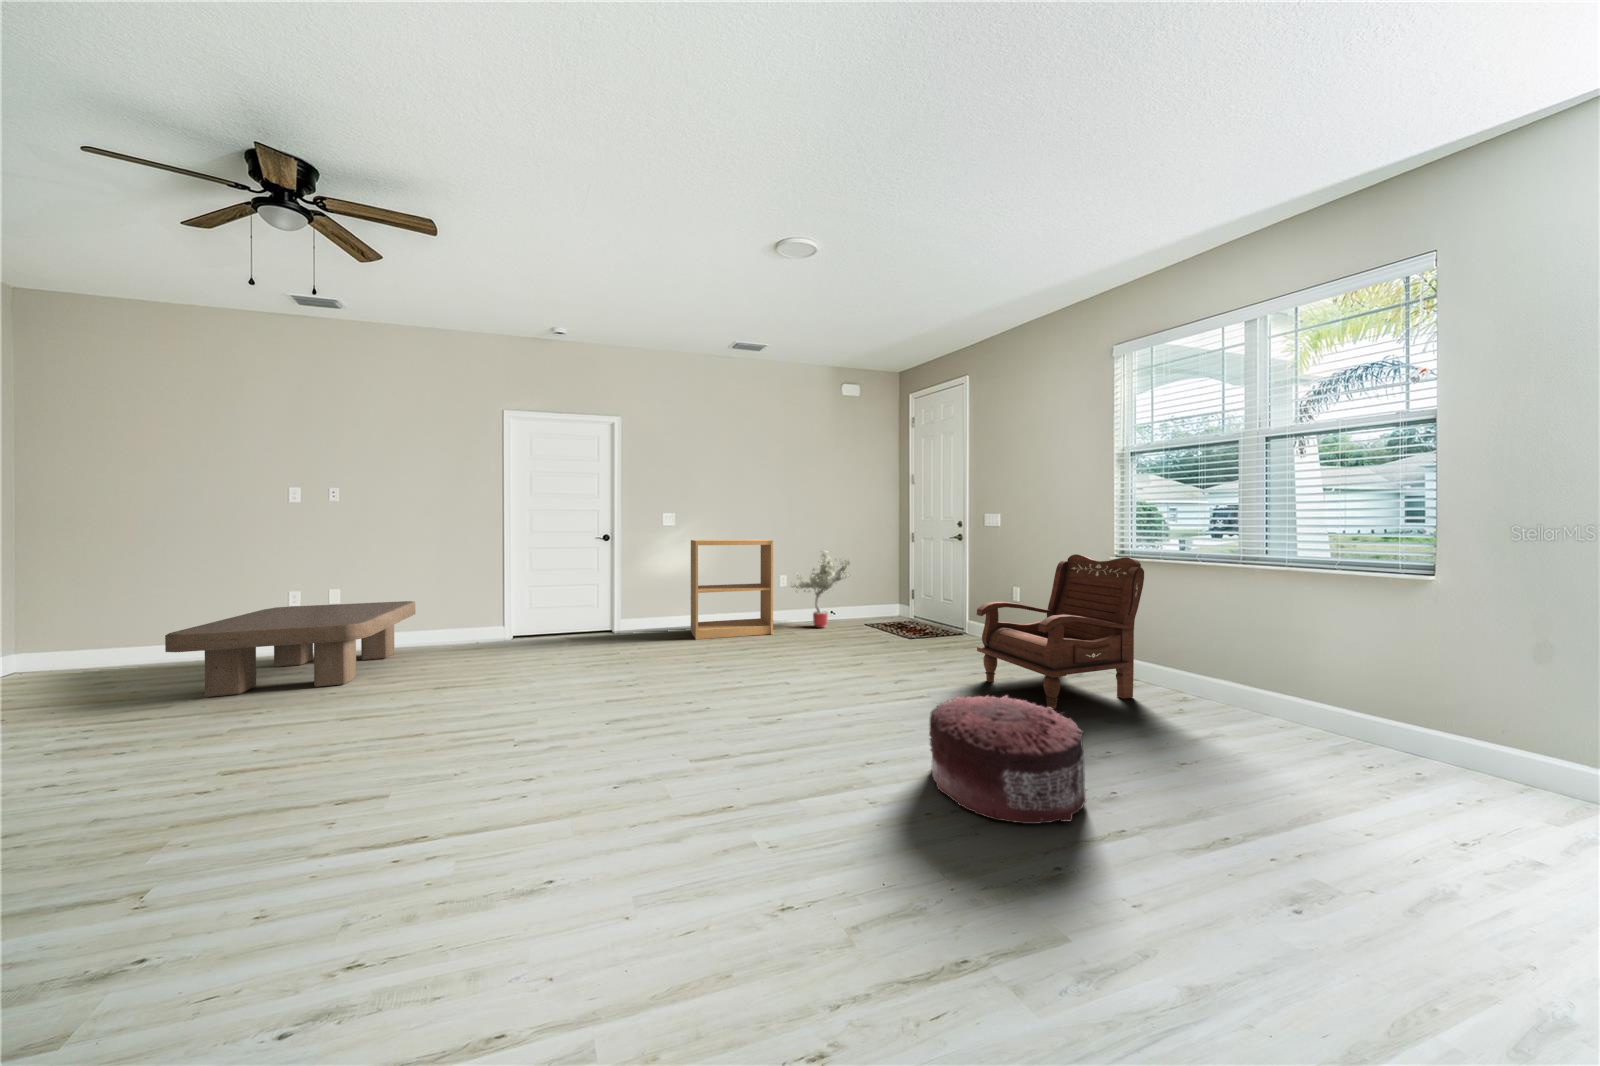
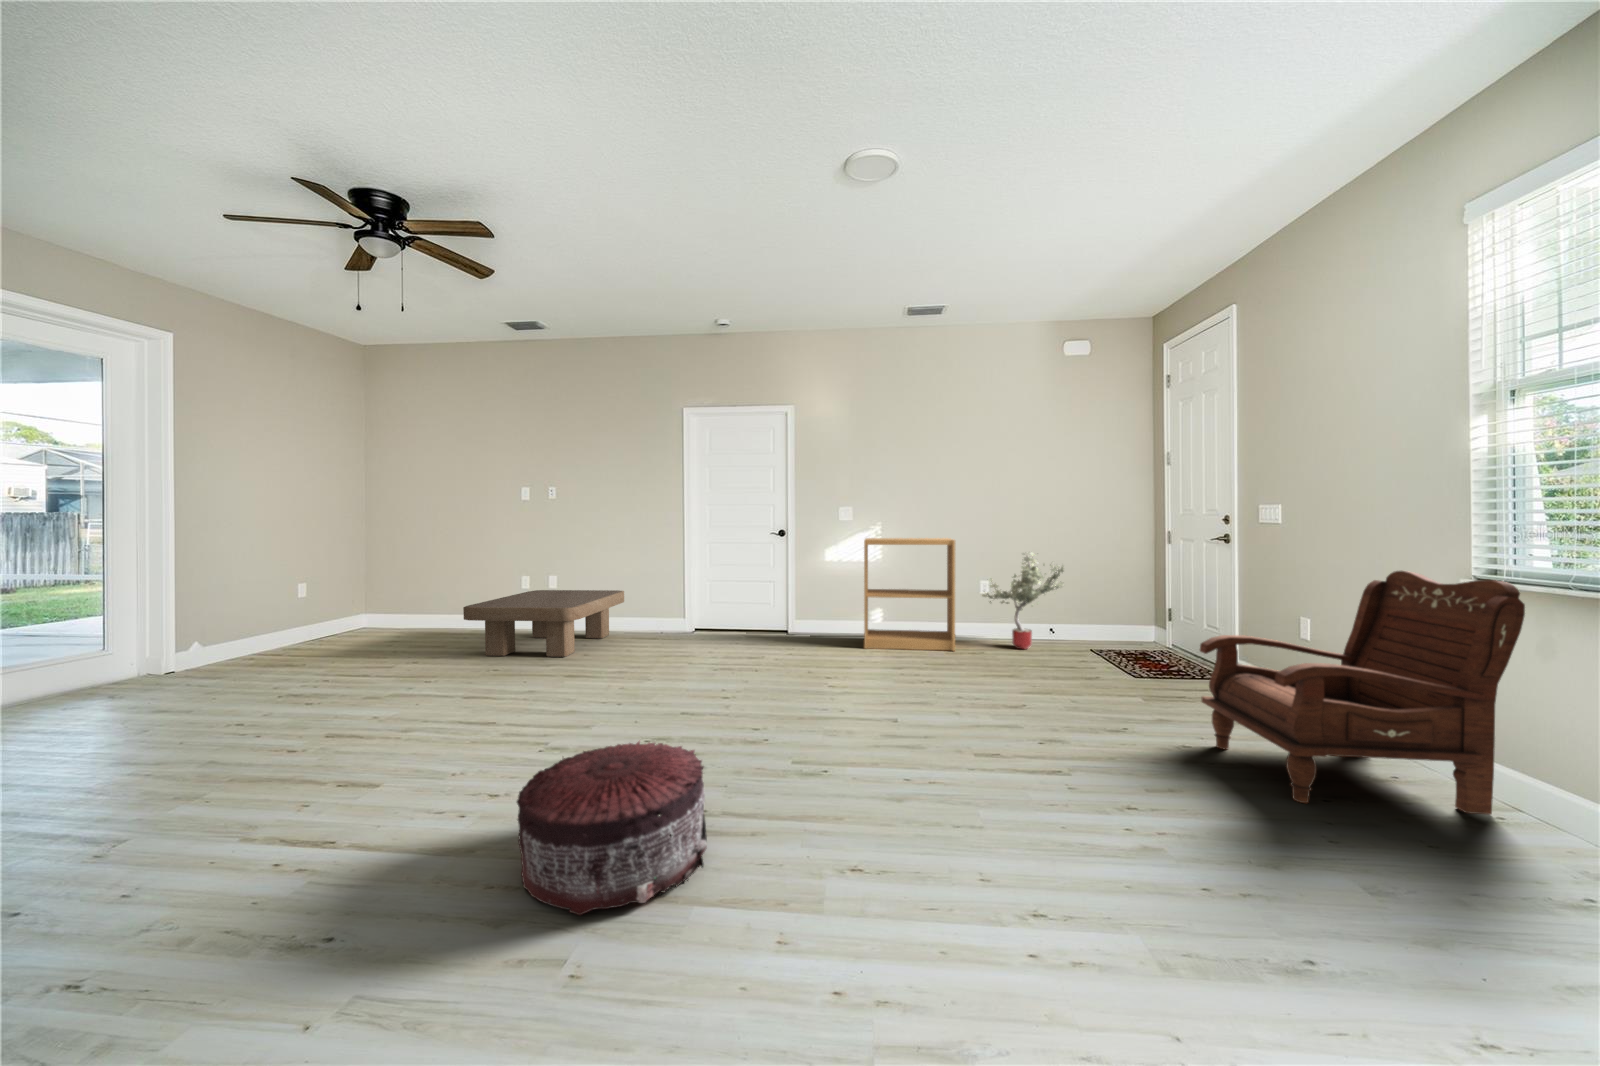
pouf: present [929,695,1086,824] -> present [517,742,707,915]

